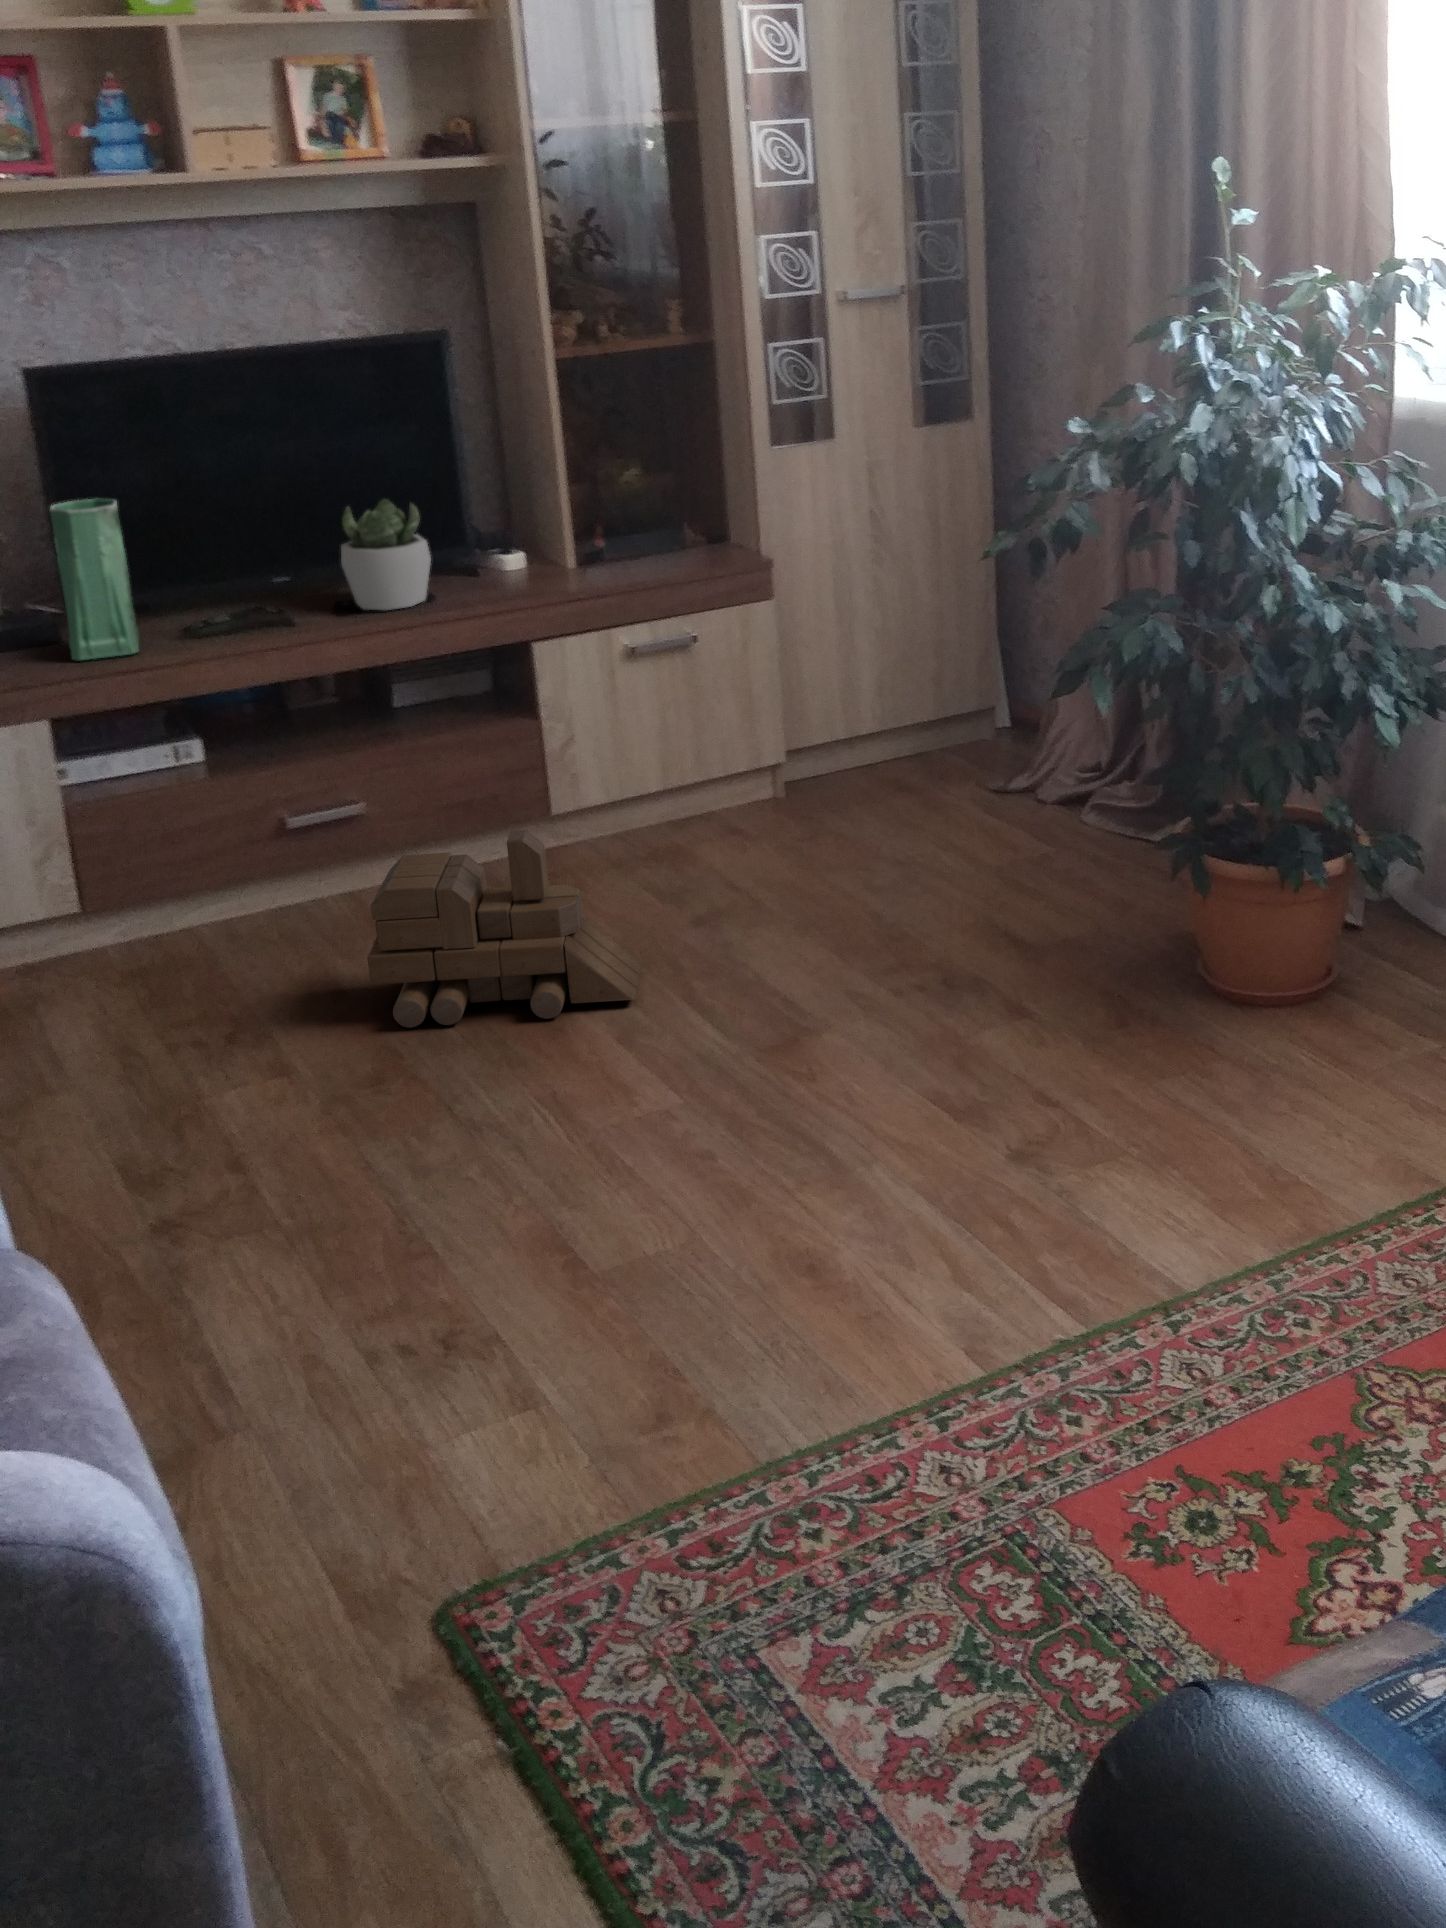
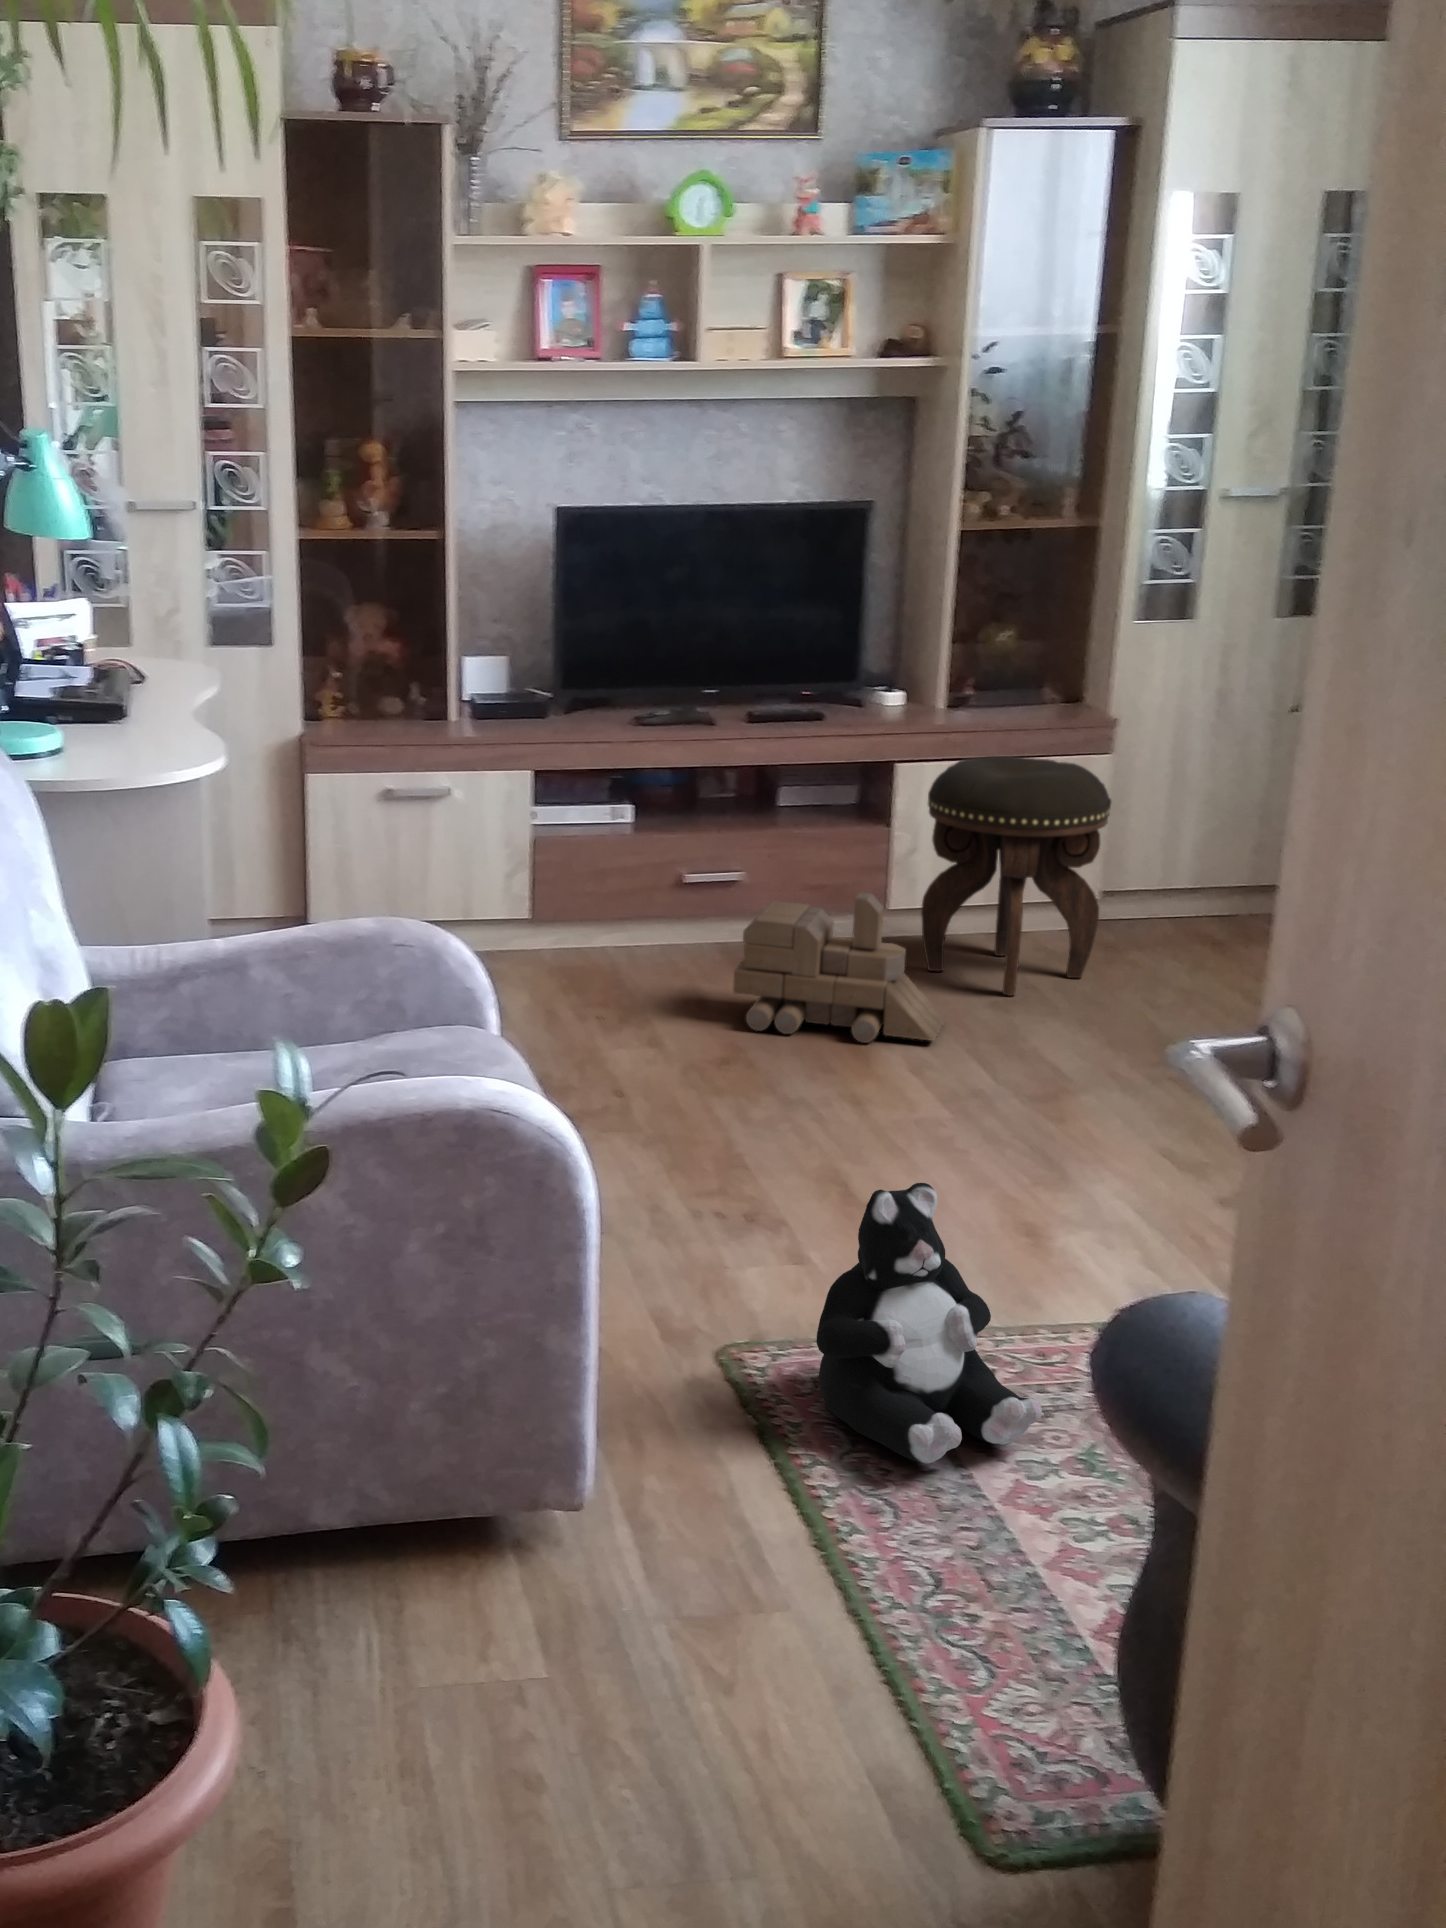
vase: present [49,498,139,660] -> none [555,605,606,726]
succulent plant: present [341,499,431,610] -> none [762,631,833,720]
footstool: none [571,622,791,912] -> present [921,756,1111,996]
plush toy: none [579,1341,902,1759] -> present [817,1183,1042,1464]

